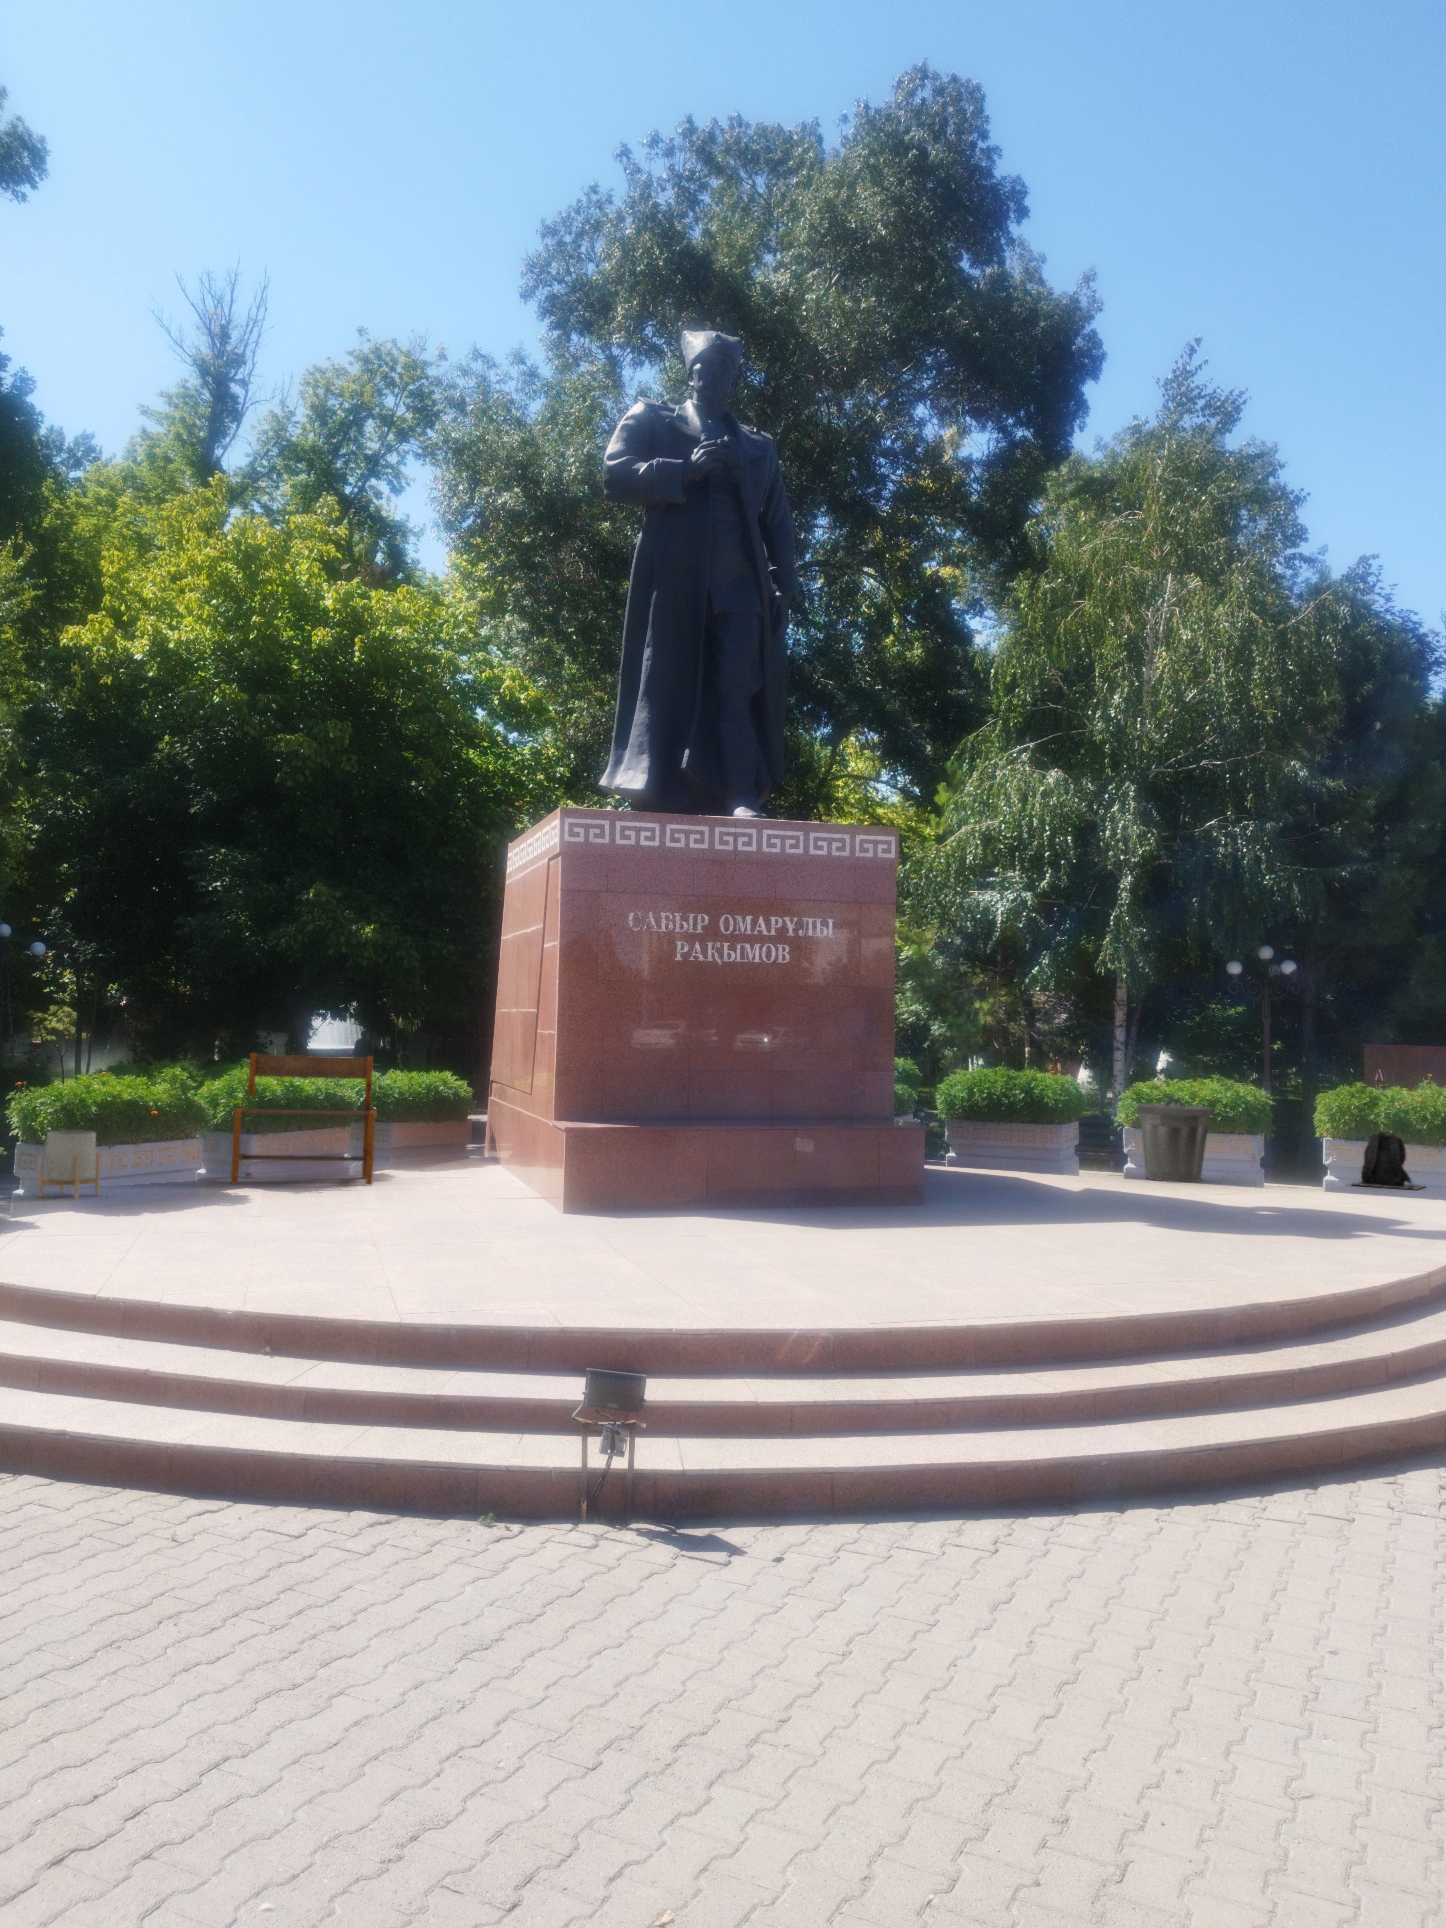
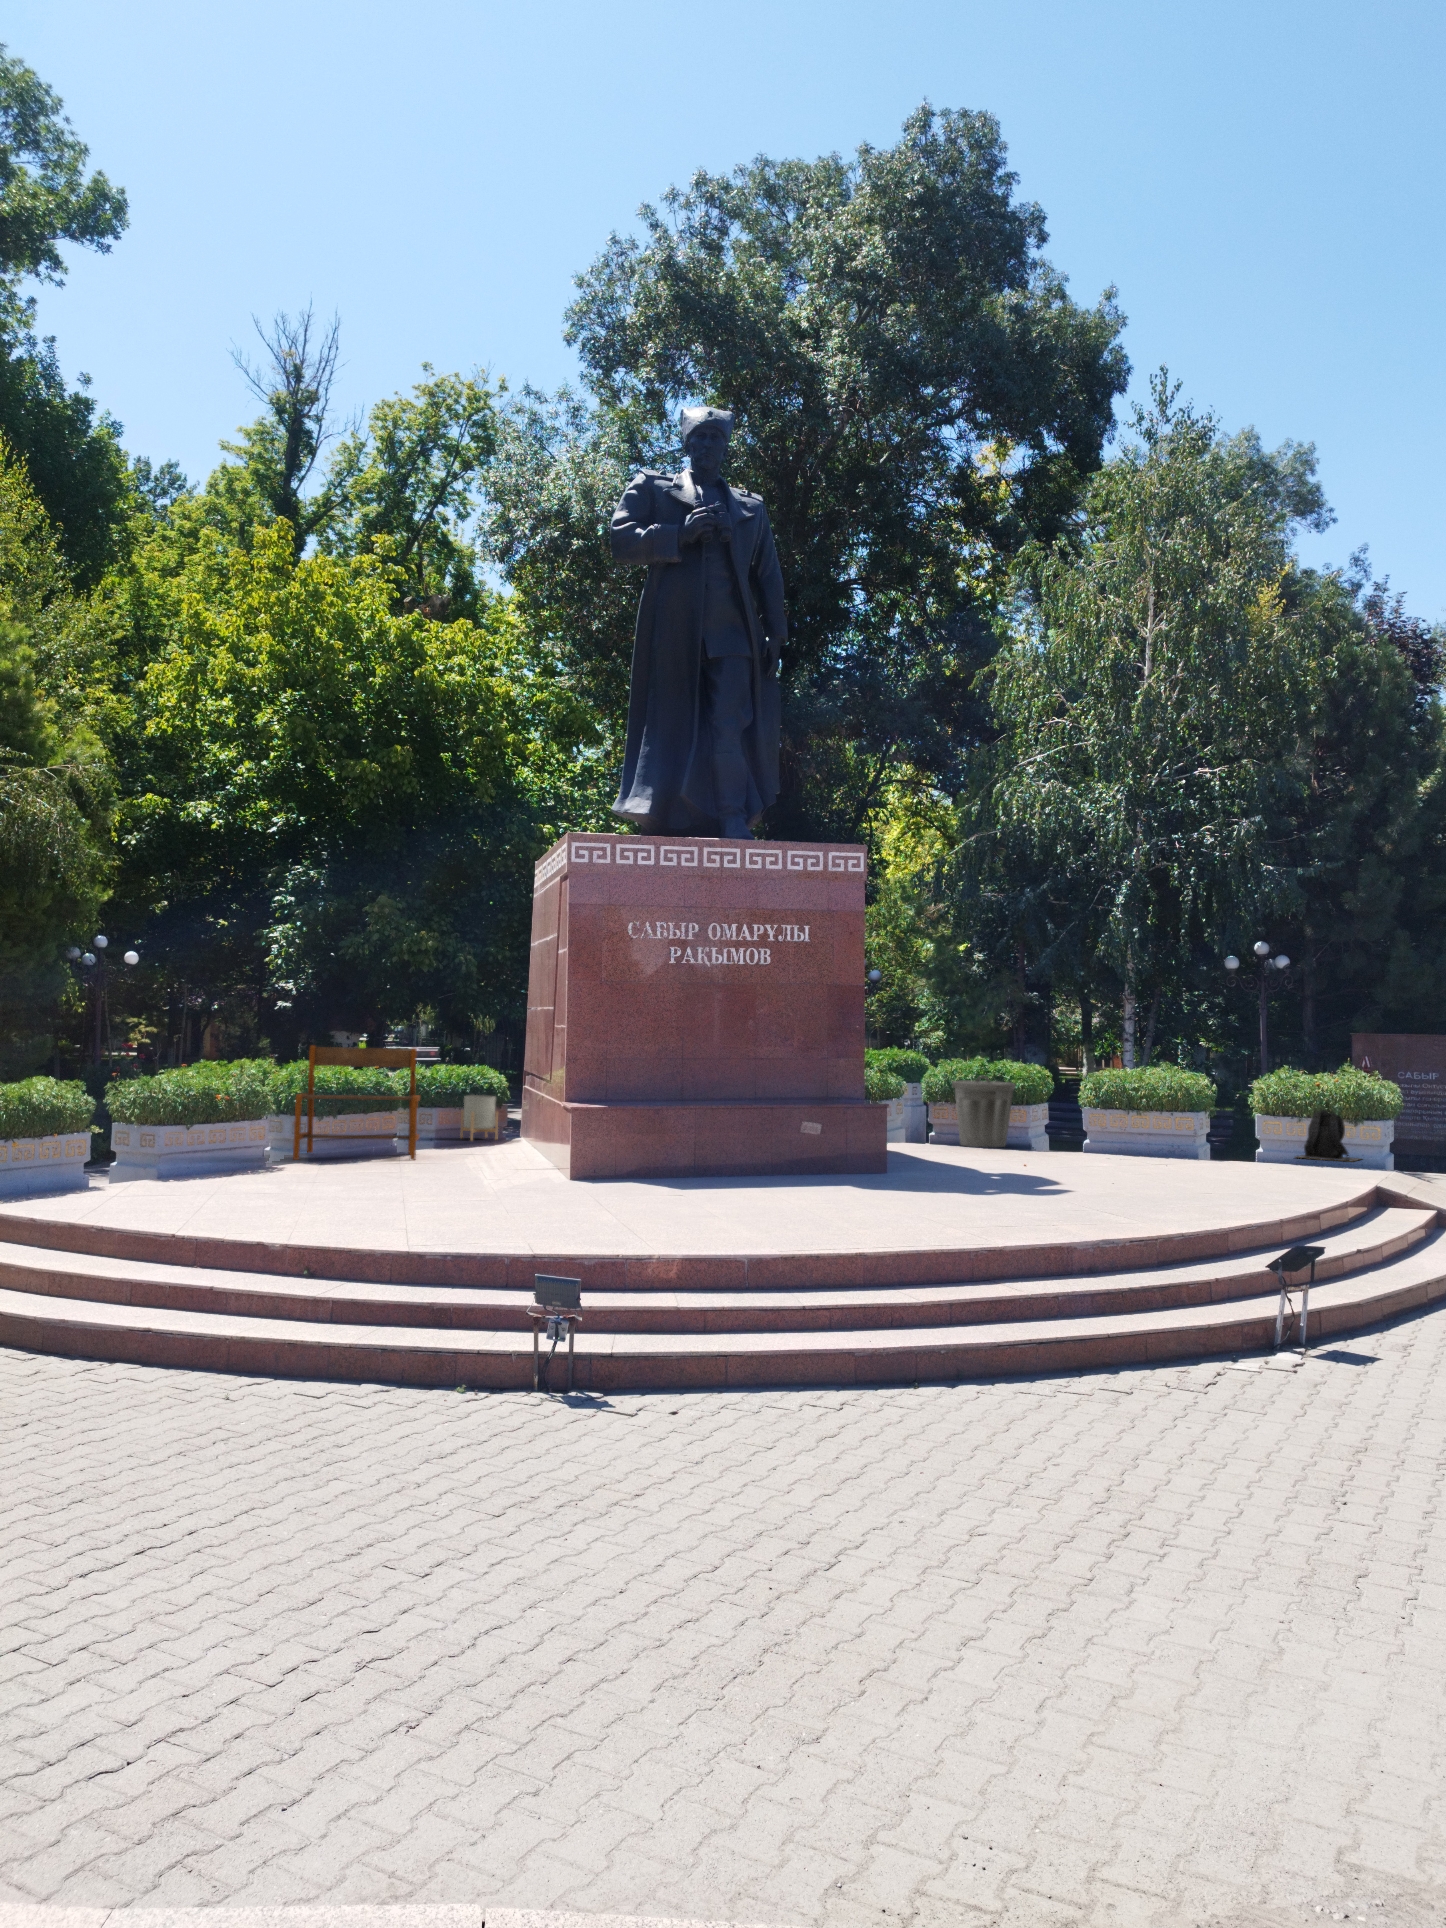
trash can: present [1136,1098,1212,1182] -> present [952,1076,1016,1147]
planter: present [38,1131,101,1199] -> present [461,1095,498,1140]

